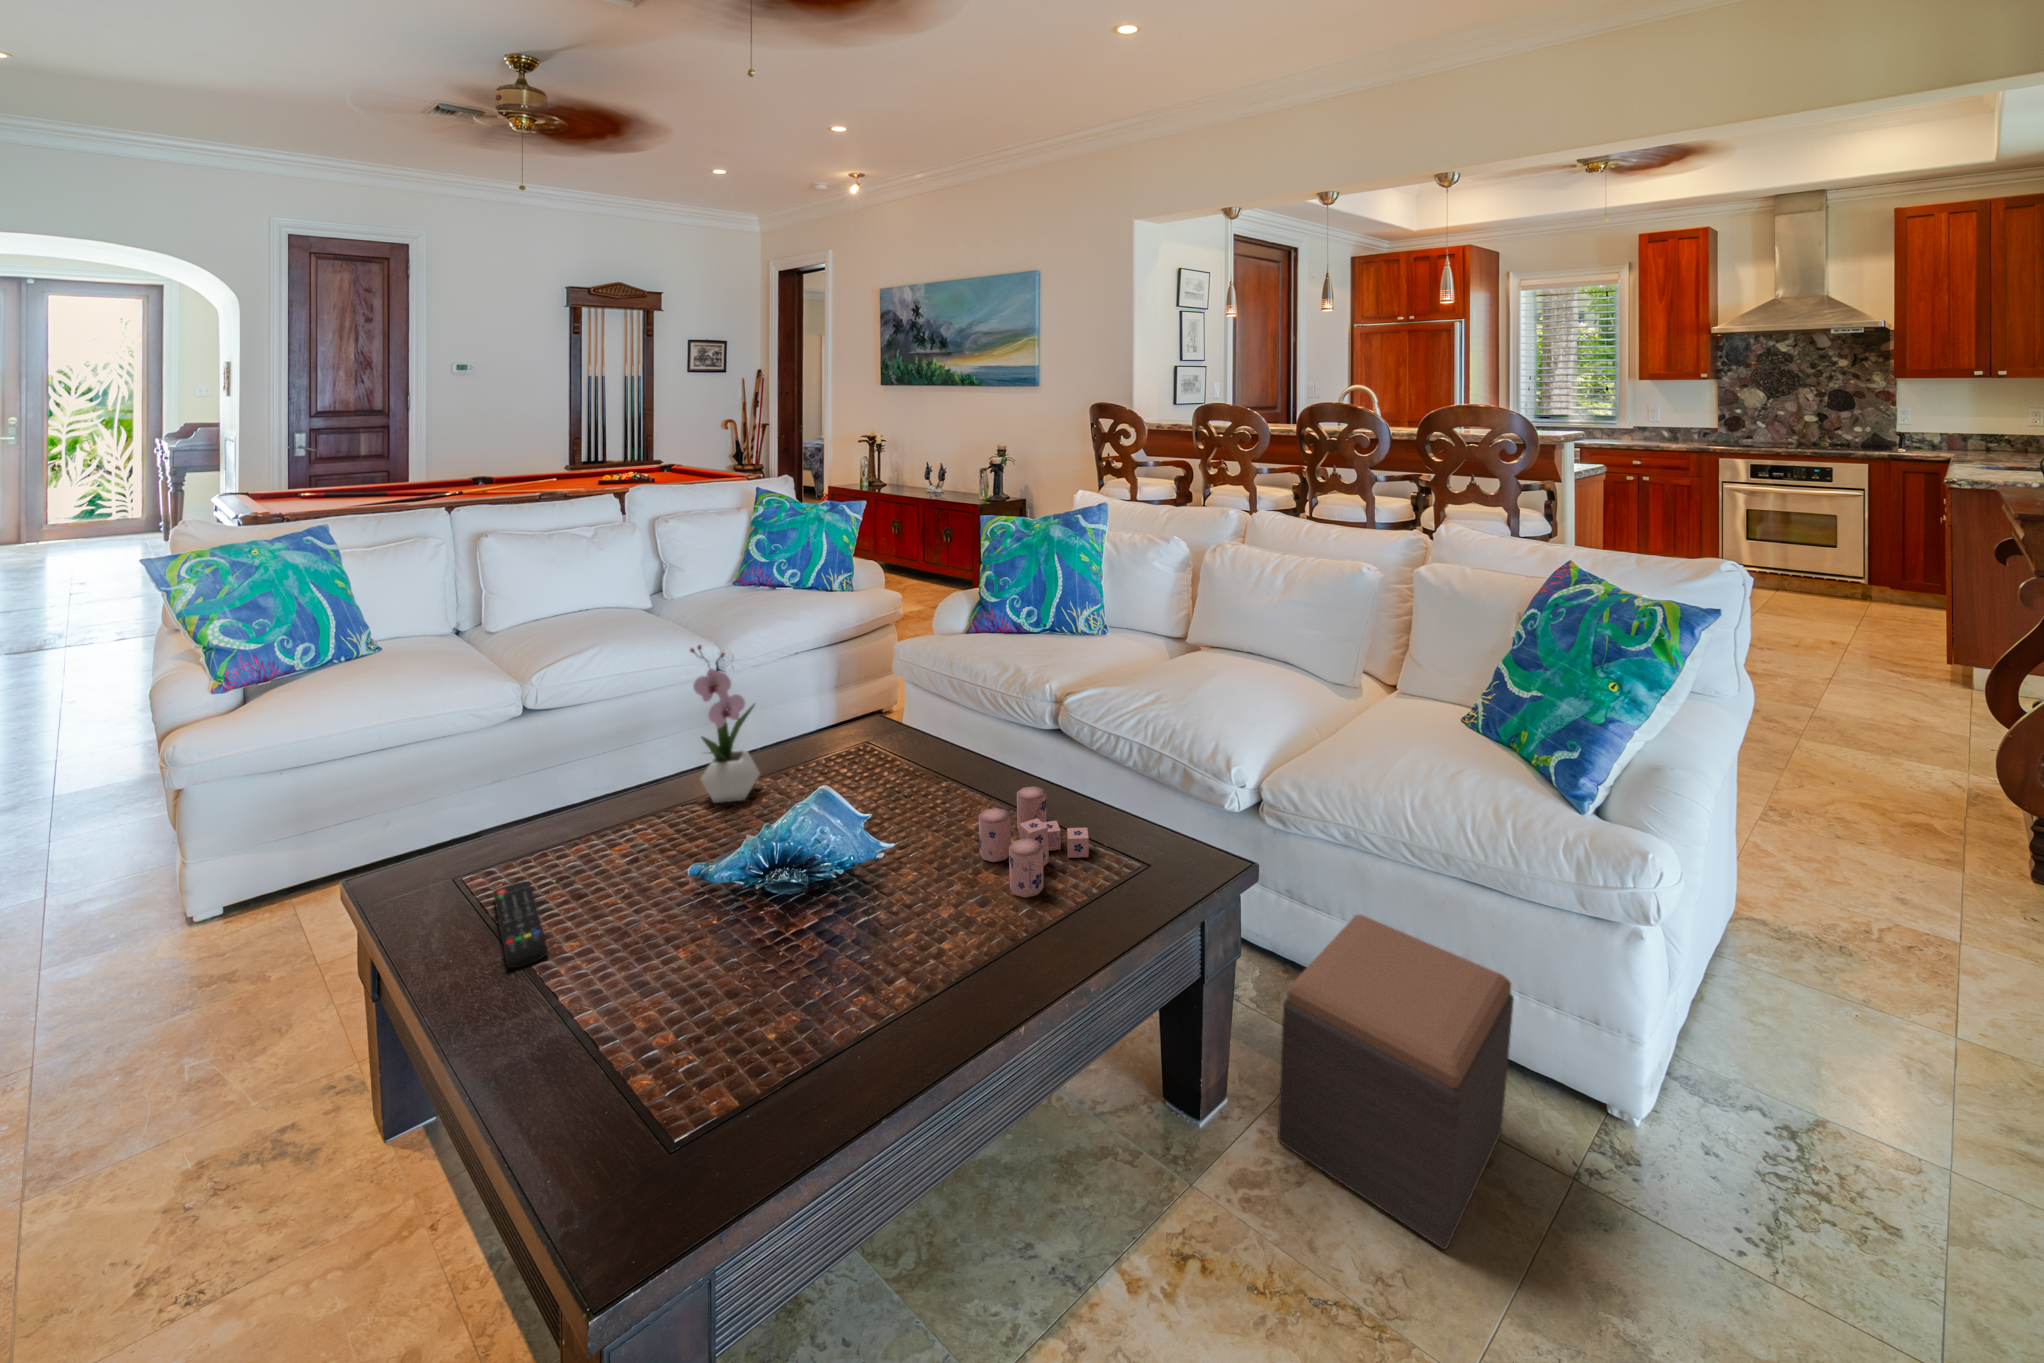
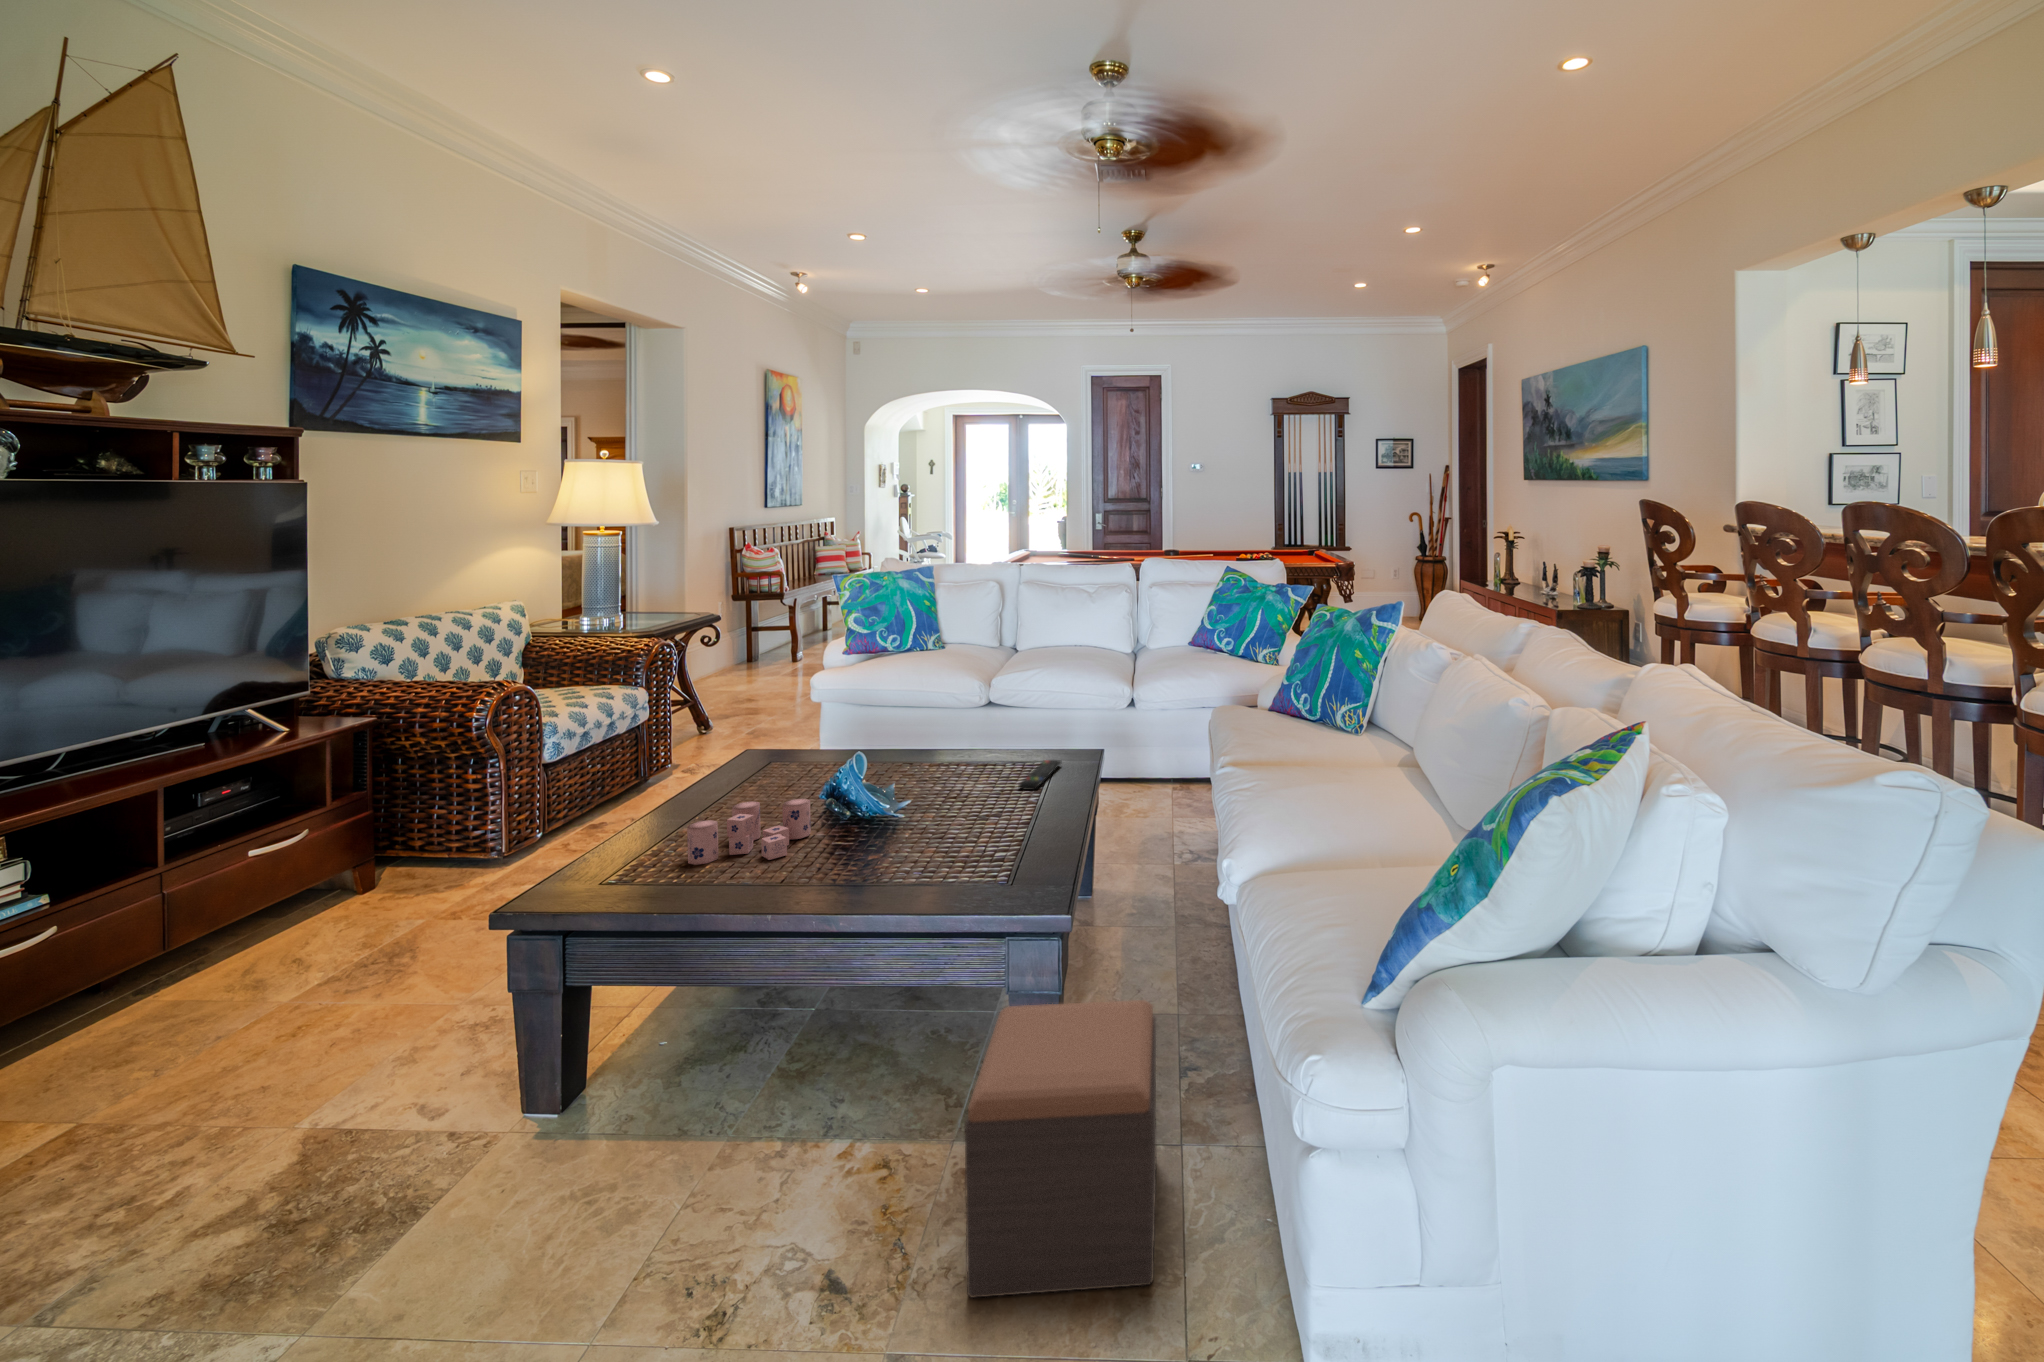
flower arrangement: present [690,645,760,803] -> none [902,649,962,773]
candle: present [979,786,1089,898] -> present [687,799,811,865]
remote control: present [493,881,548,968] -> present [1018,760,1061,790]

